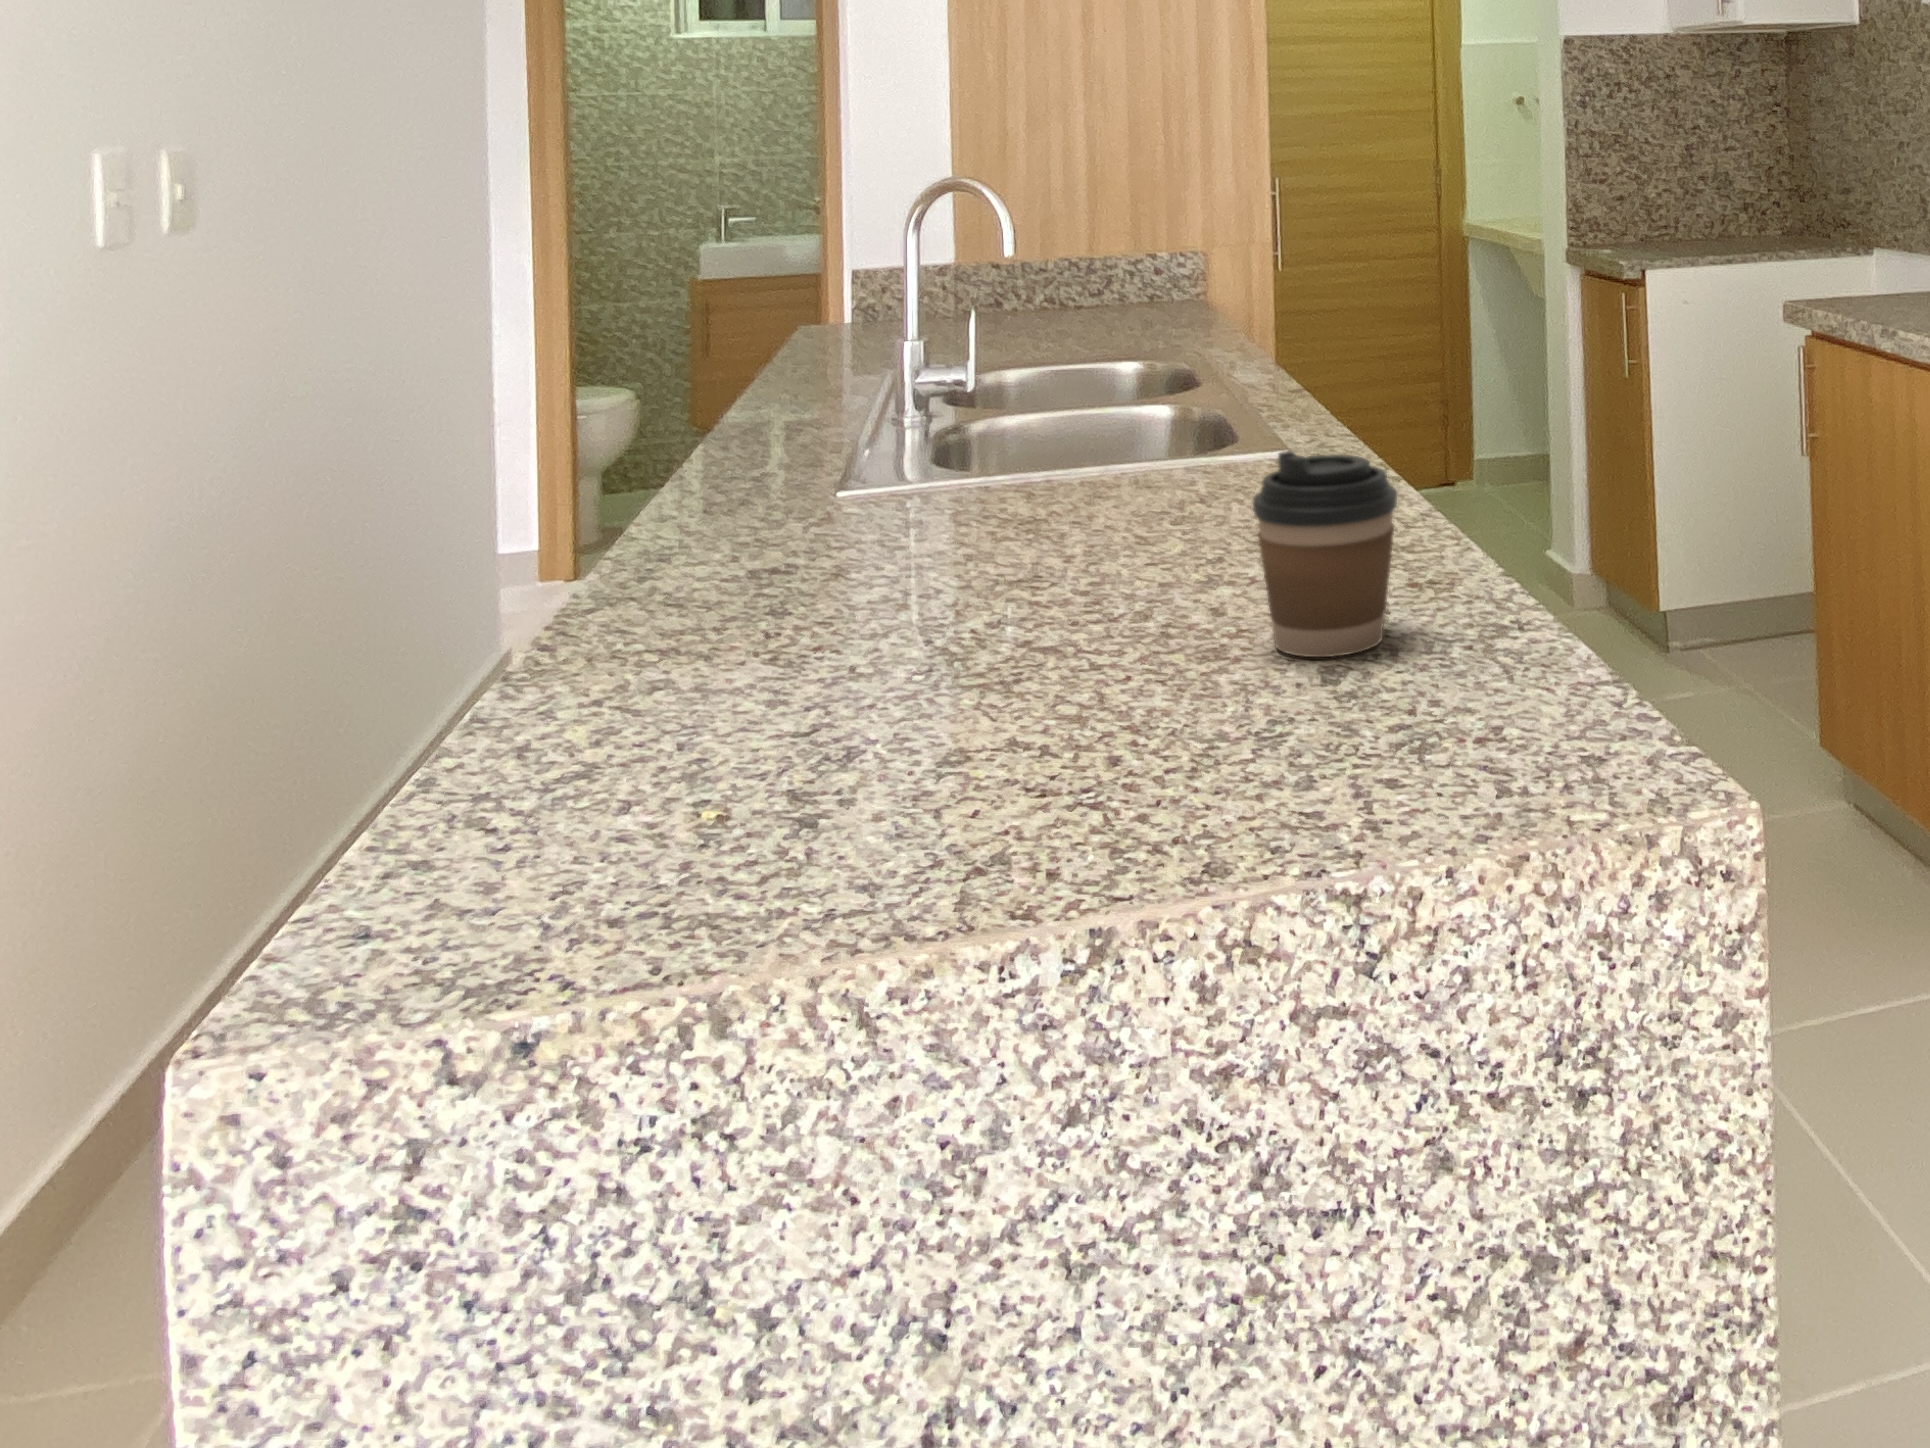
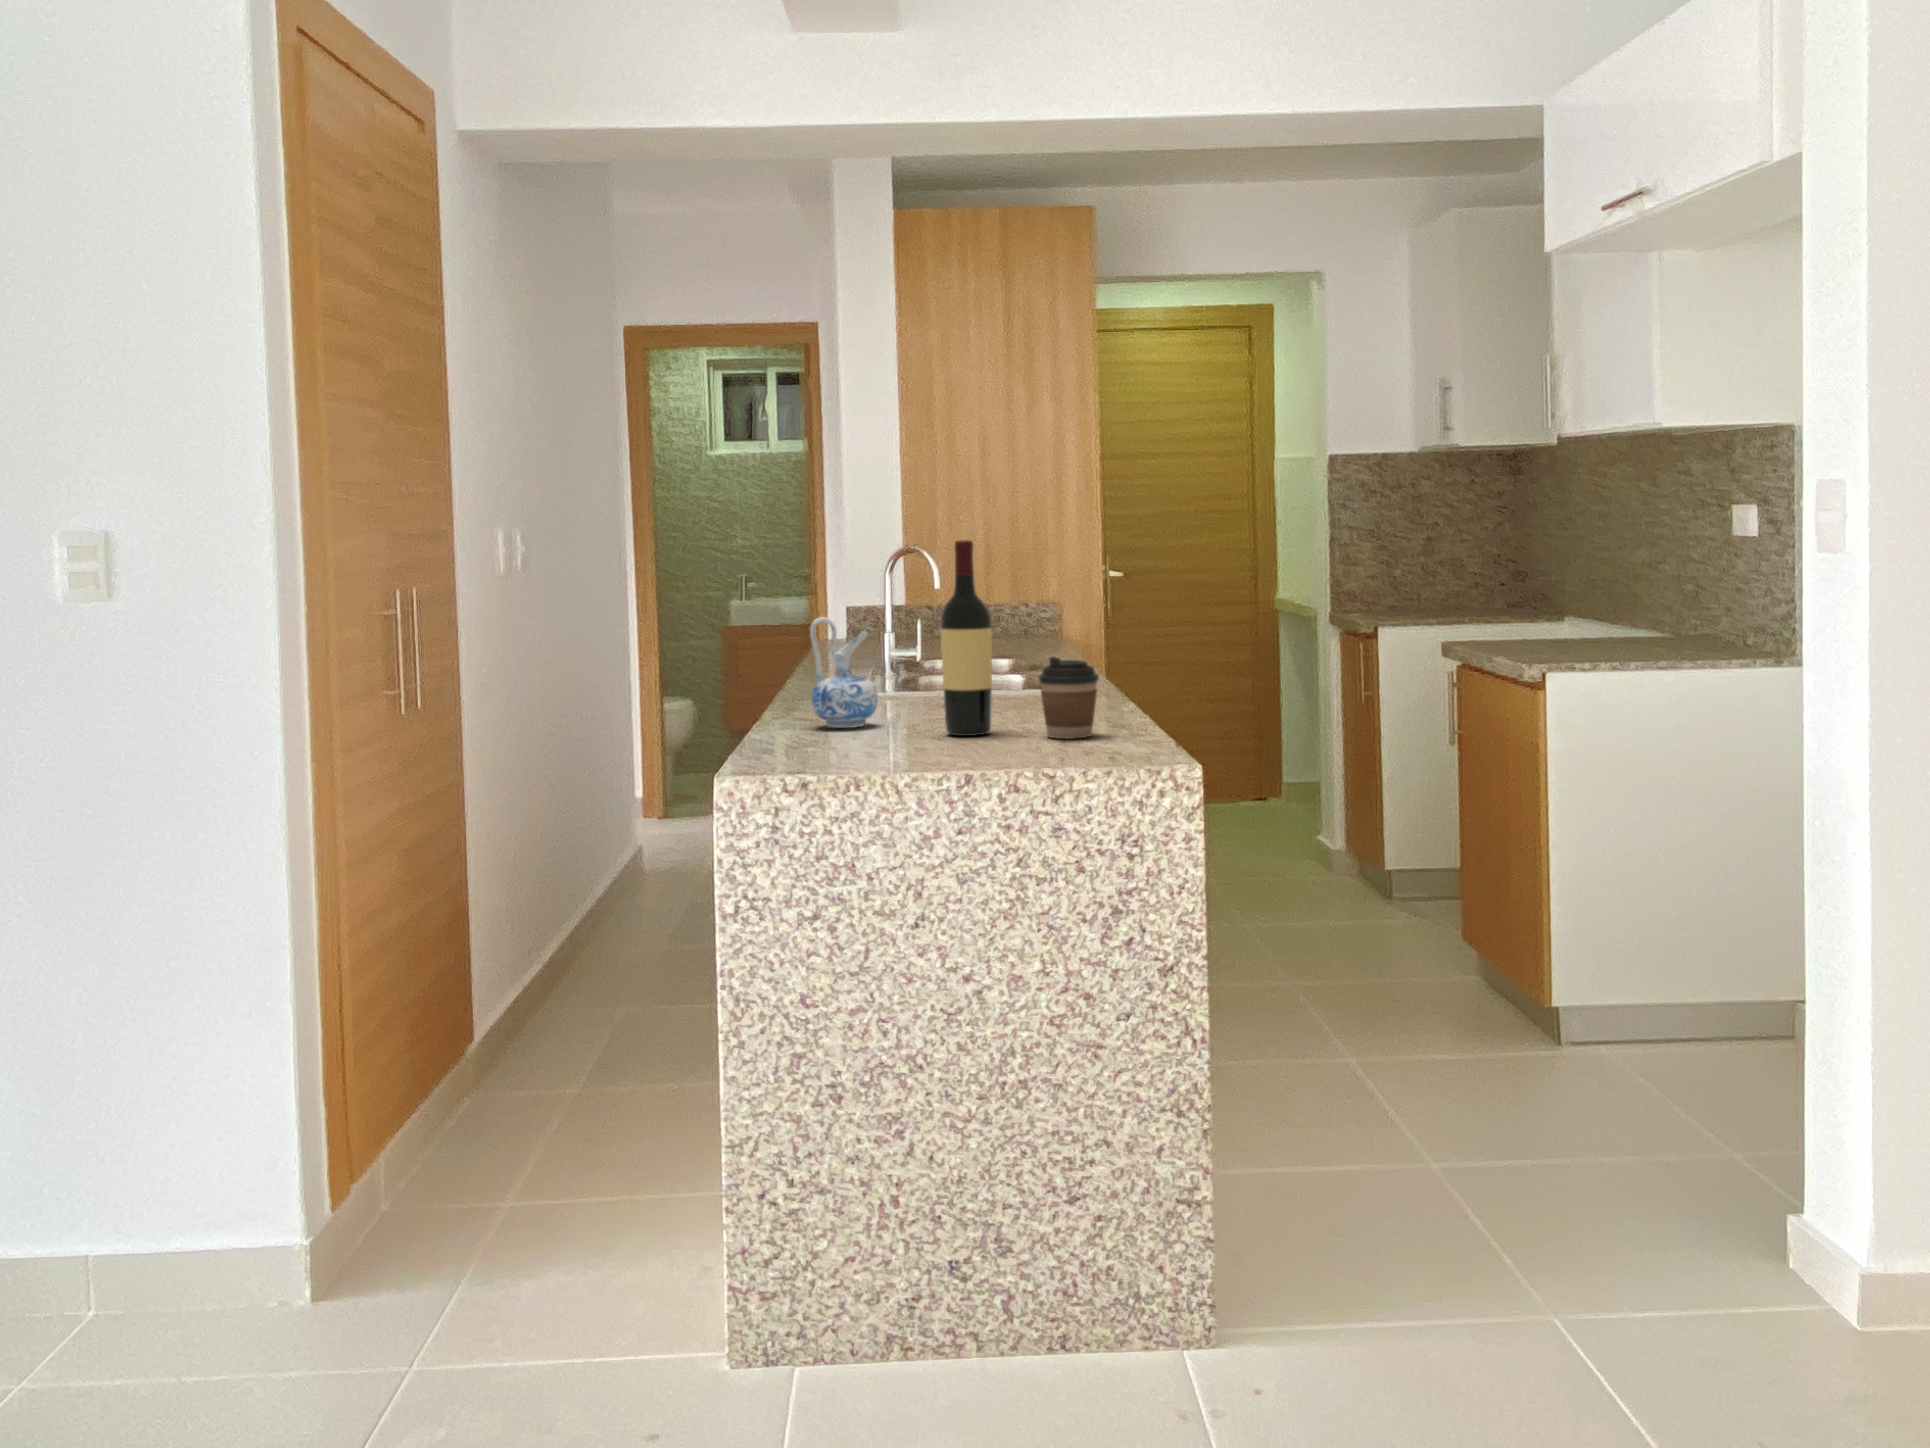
wine bottle: none [1006,176,1134,655] -> present [940,540,992,736]
ceramic pitcher: none [683,362,856,628] -> present [810,617,878,728]

